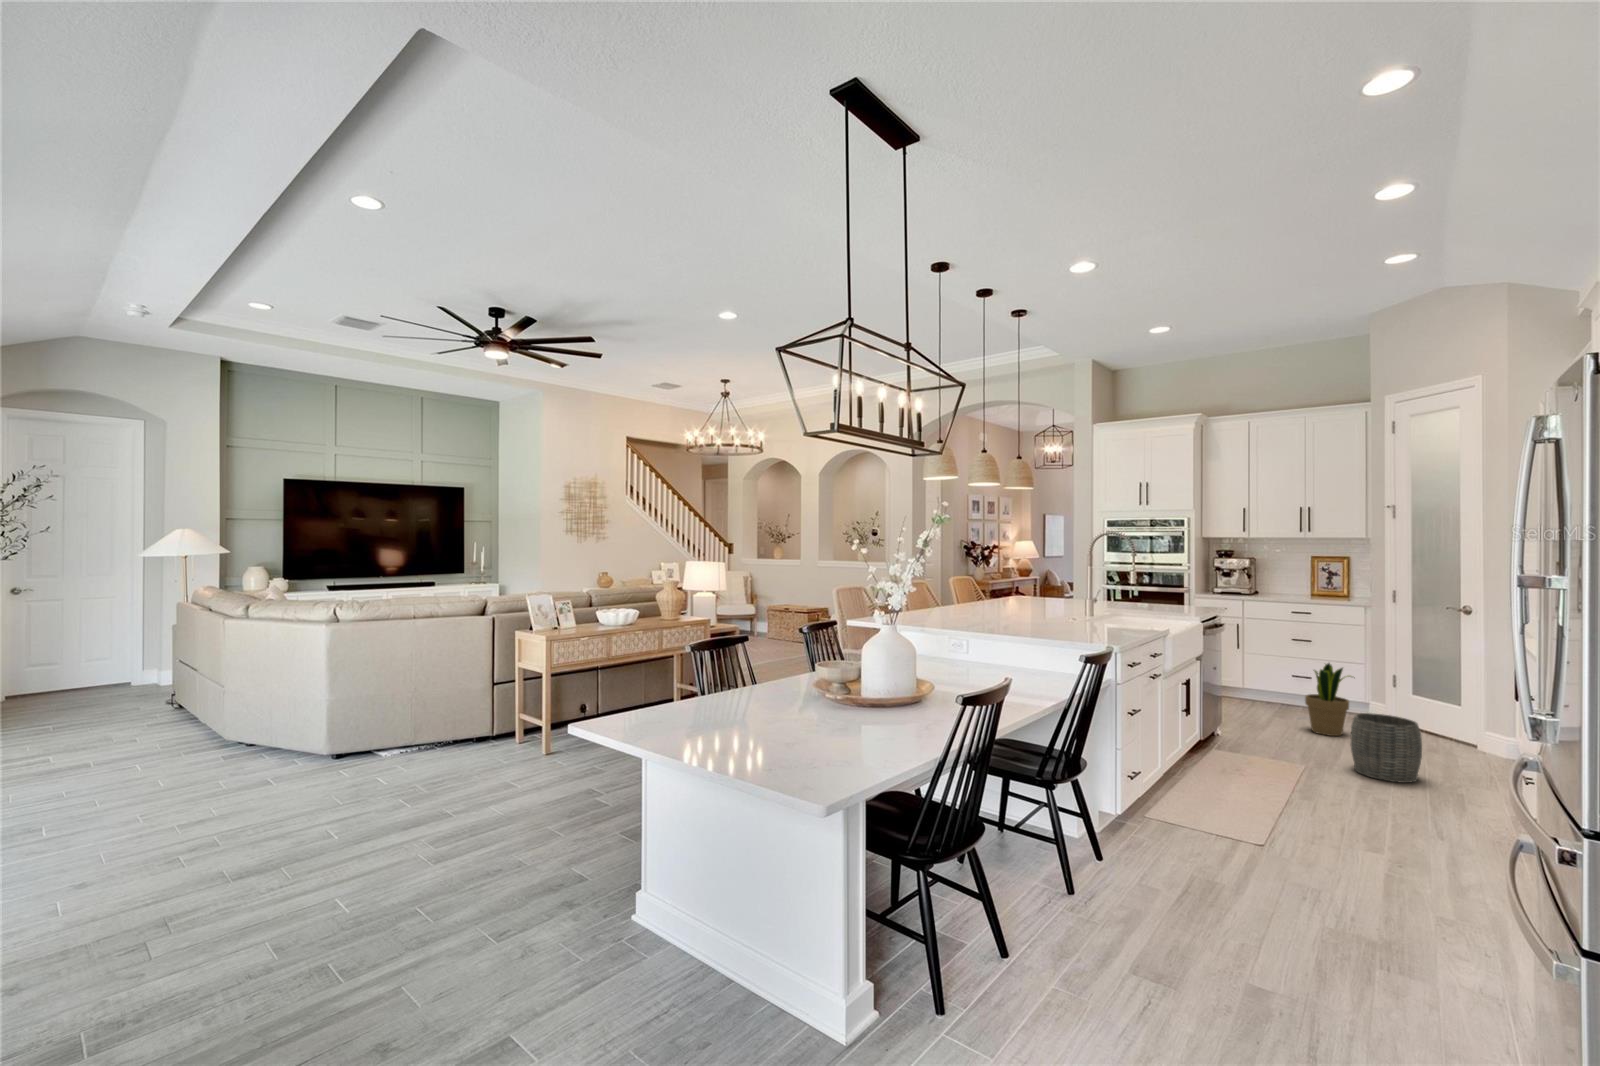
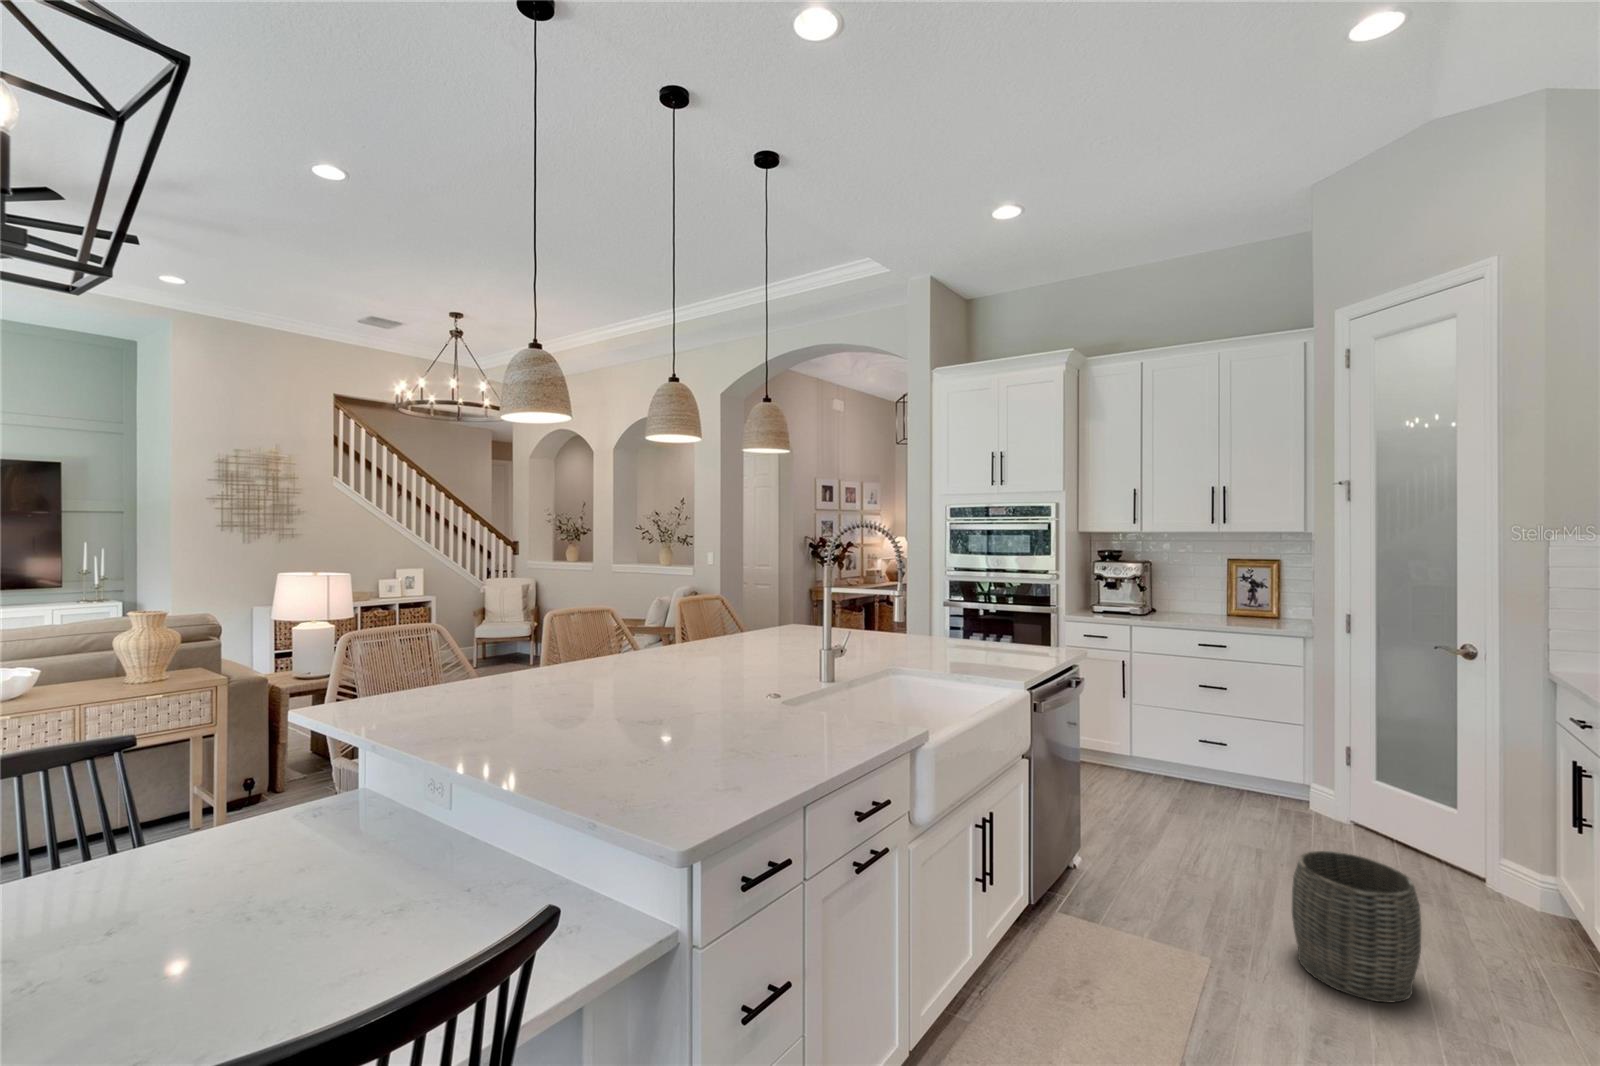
potted plant: present [1305,663,1350,736] -> none [1216,733,1294,856]

